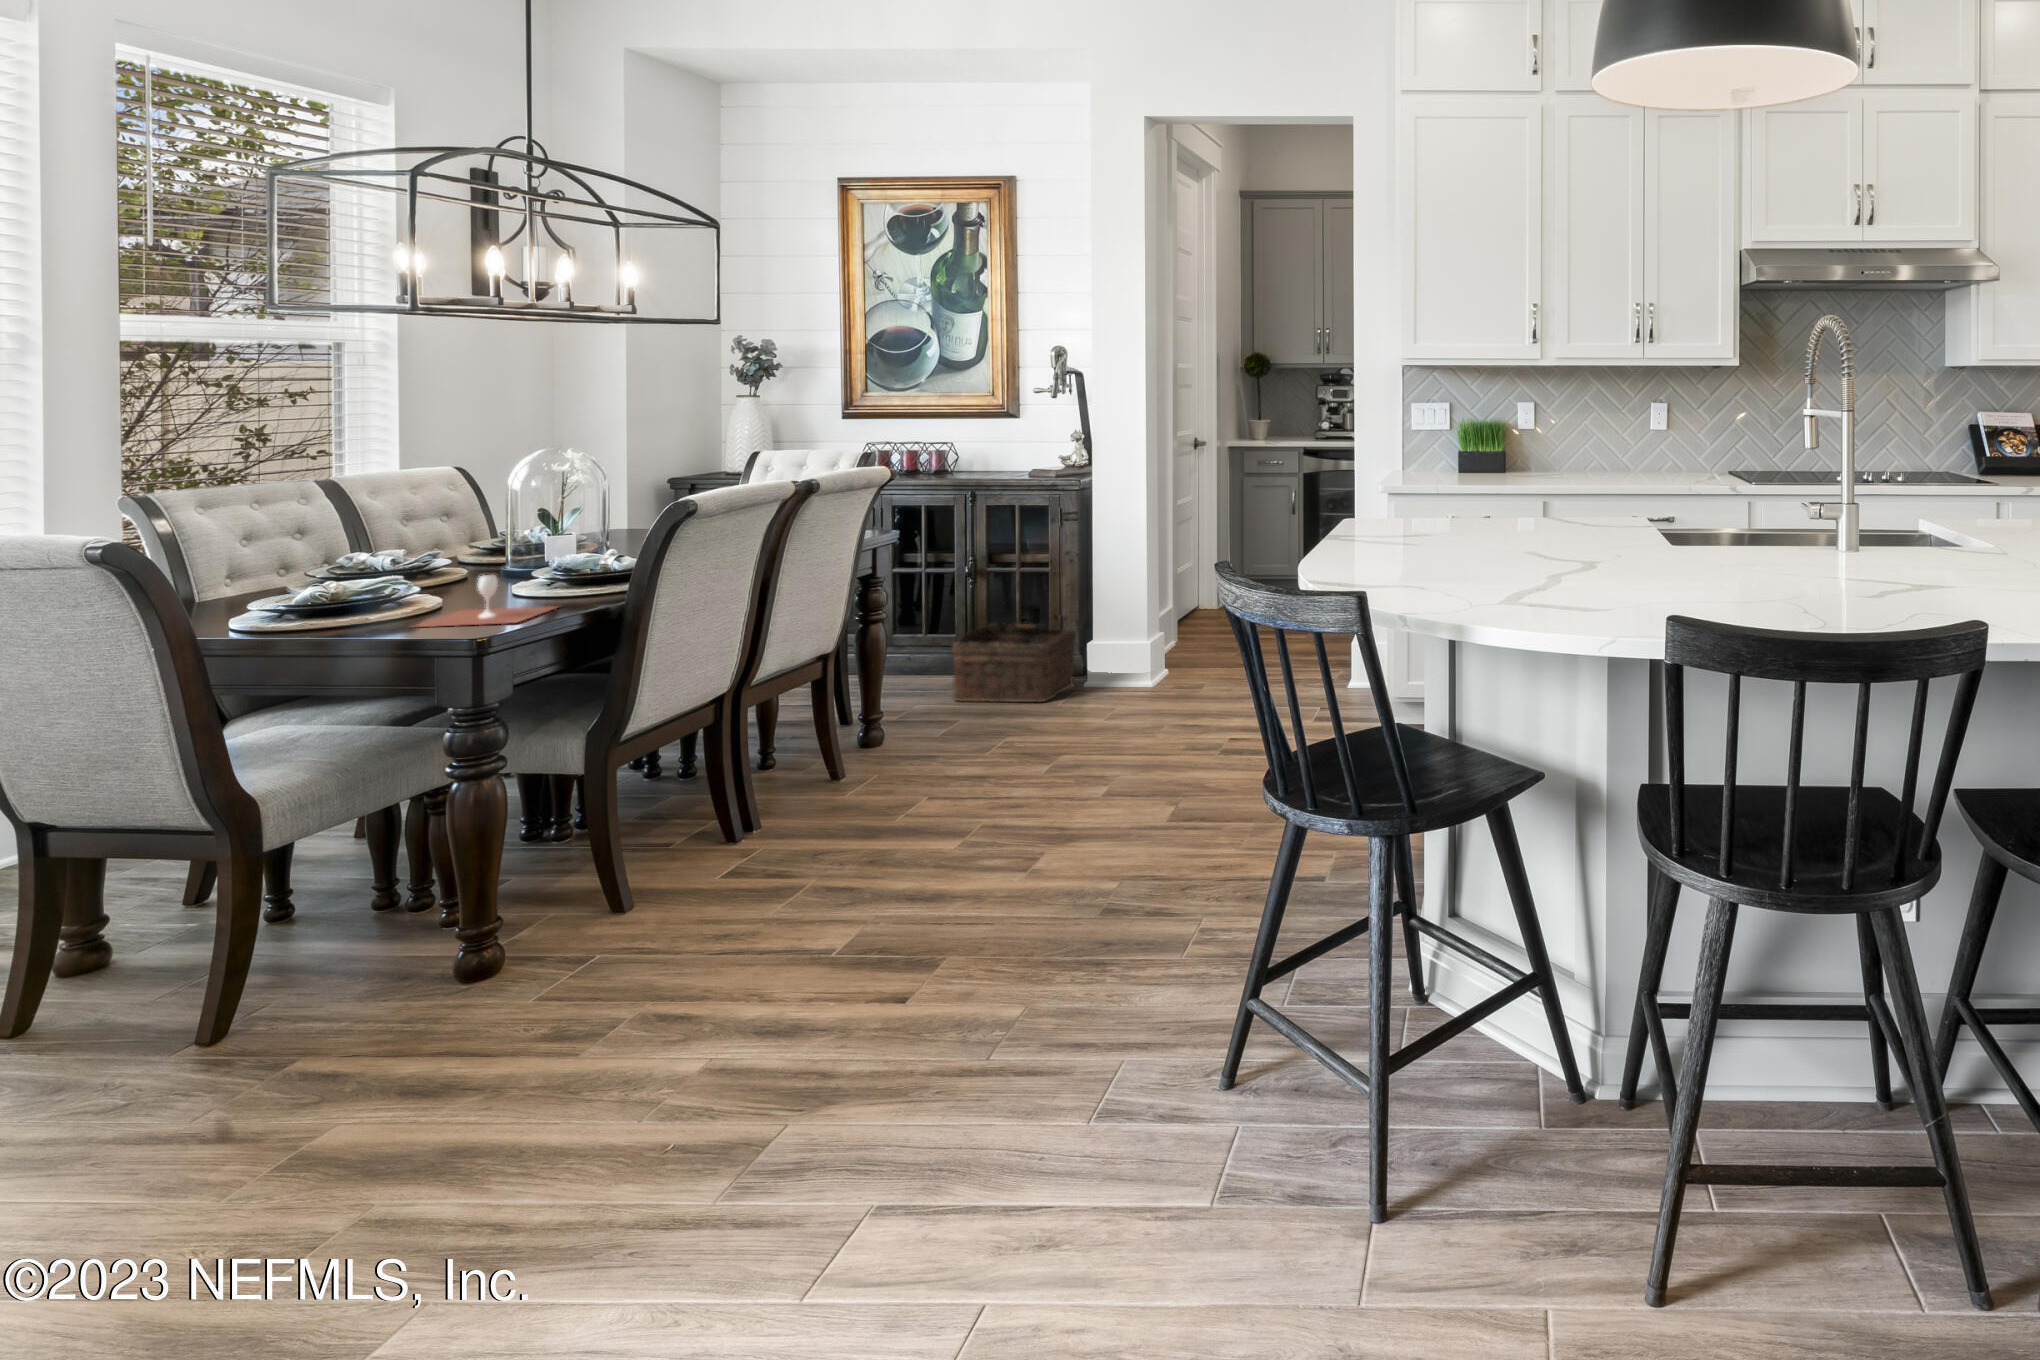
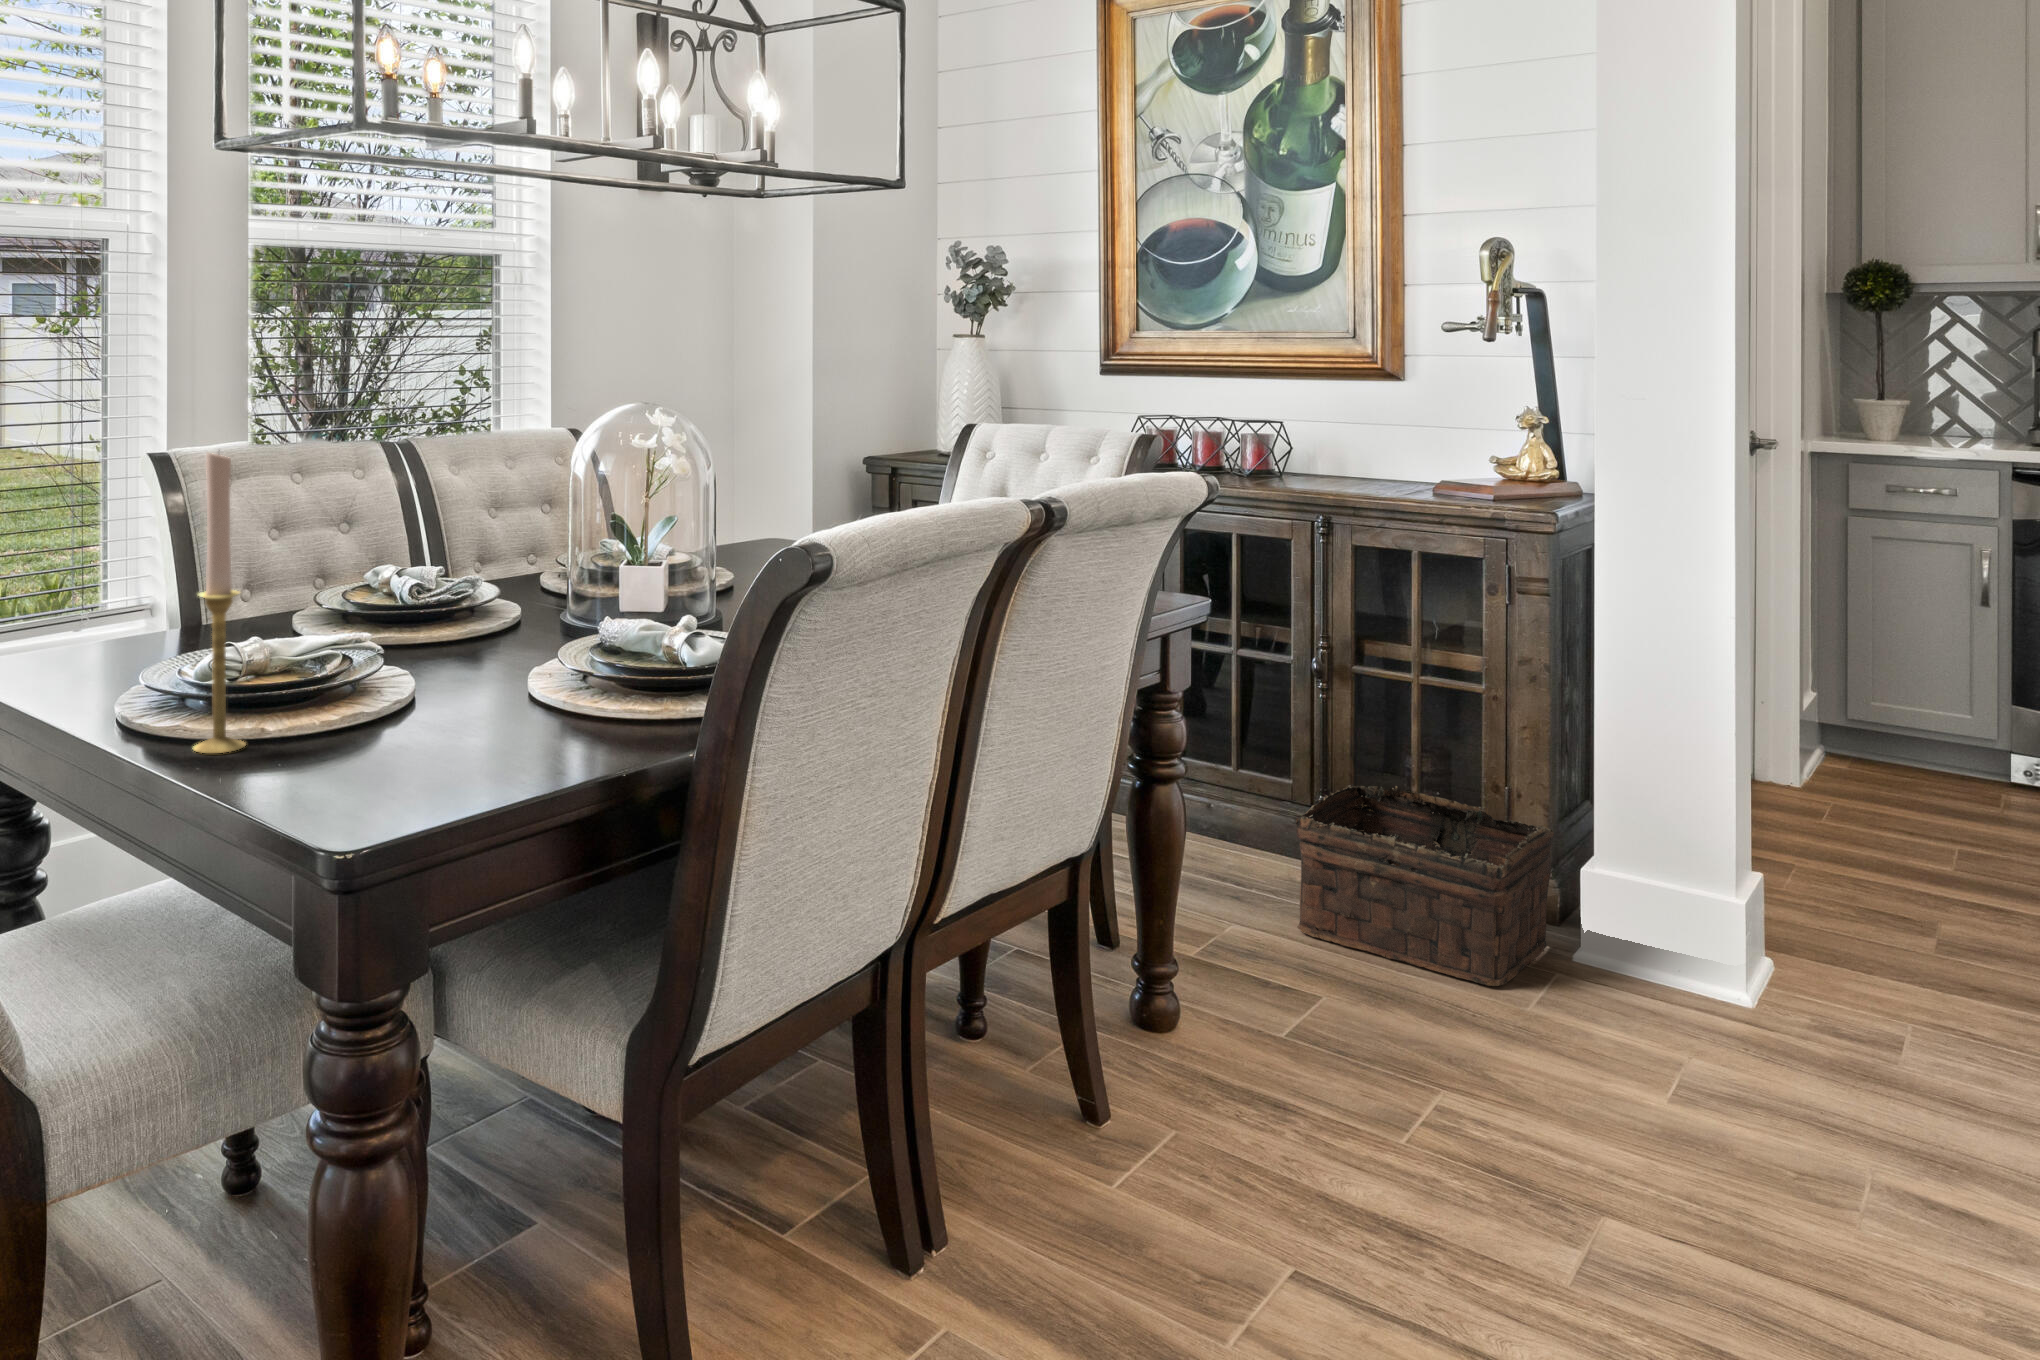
candlestick: none [325,478,360,632] -> present [193,452,245,753]
wine glass: present [415,575,556,627] -> none [301,664,570,790]

